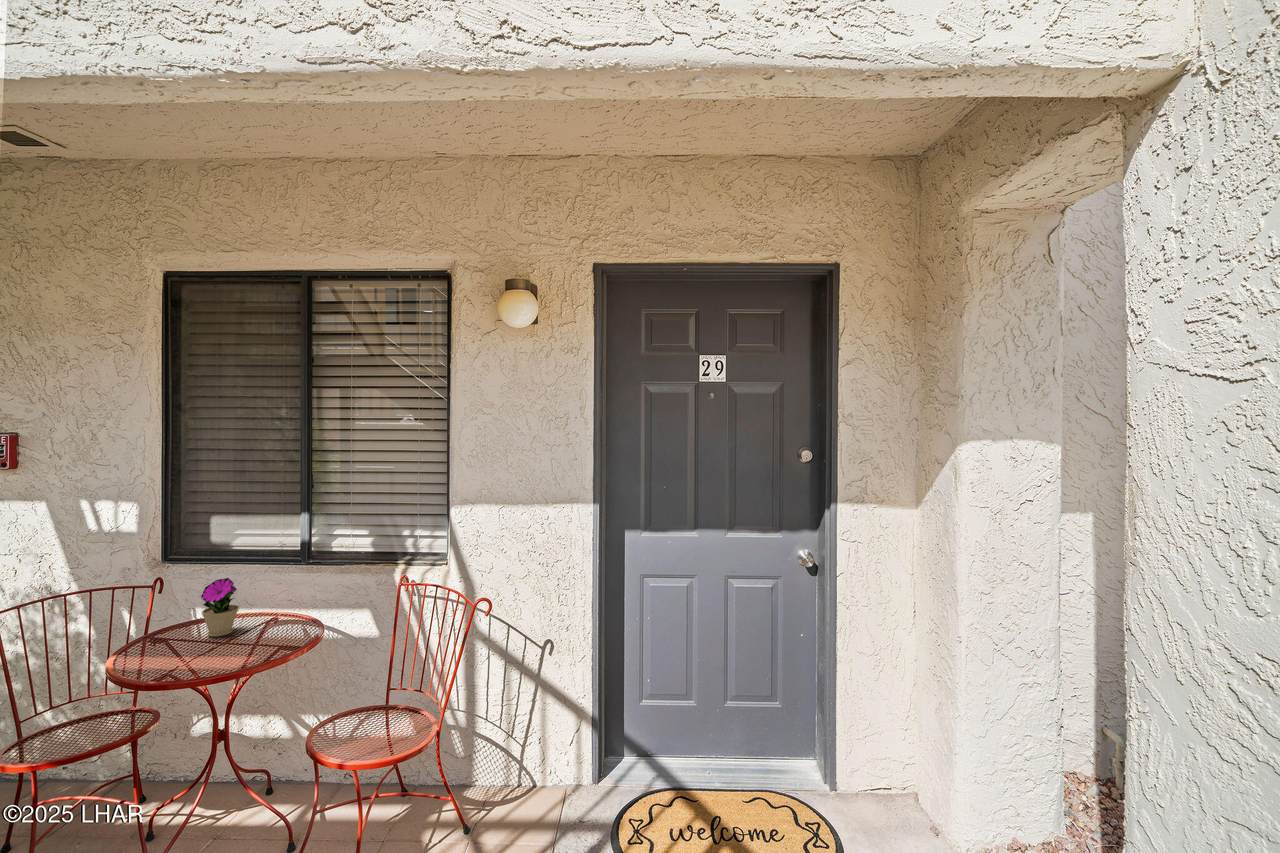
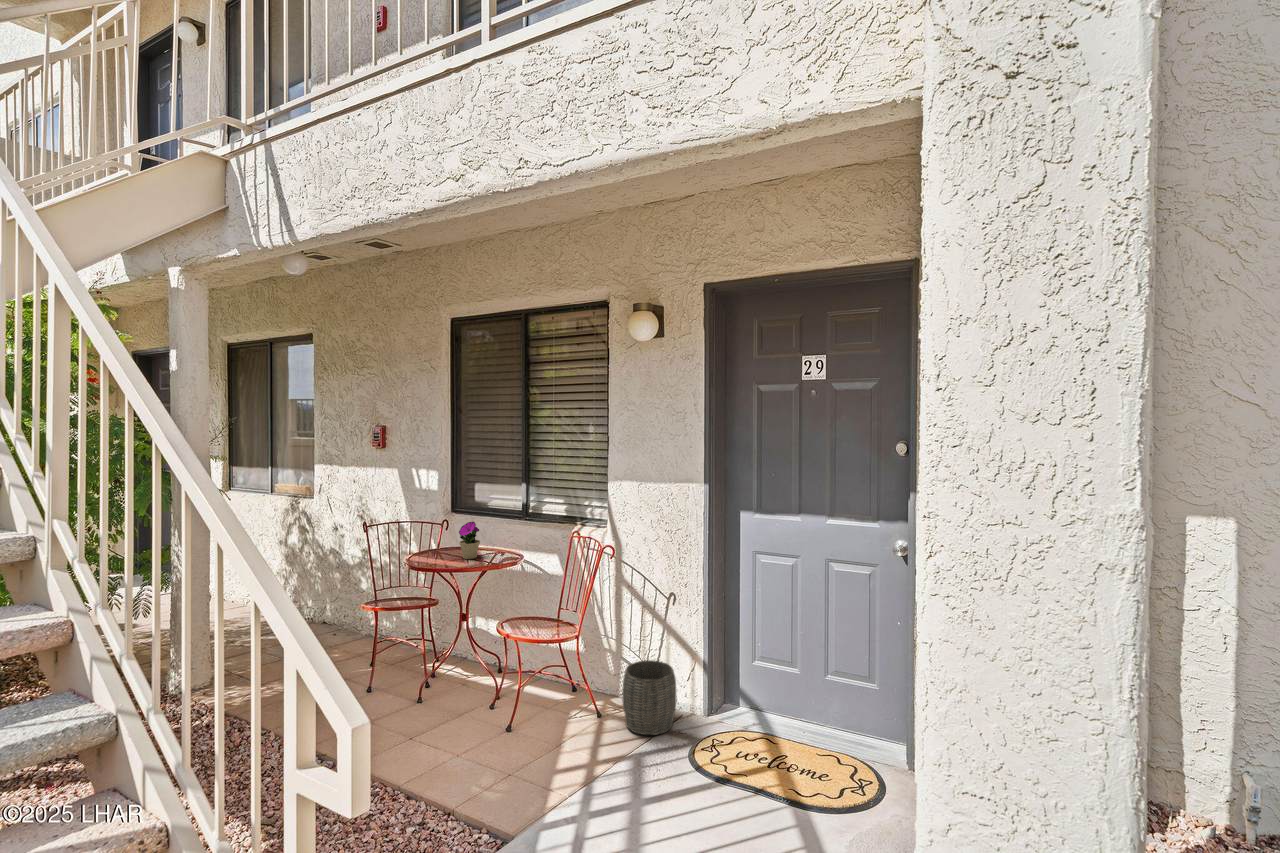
woven basket: none [494,727,563,830] -> present [622,660,676,735]

